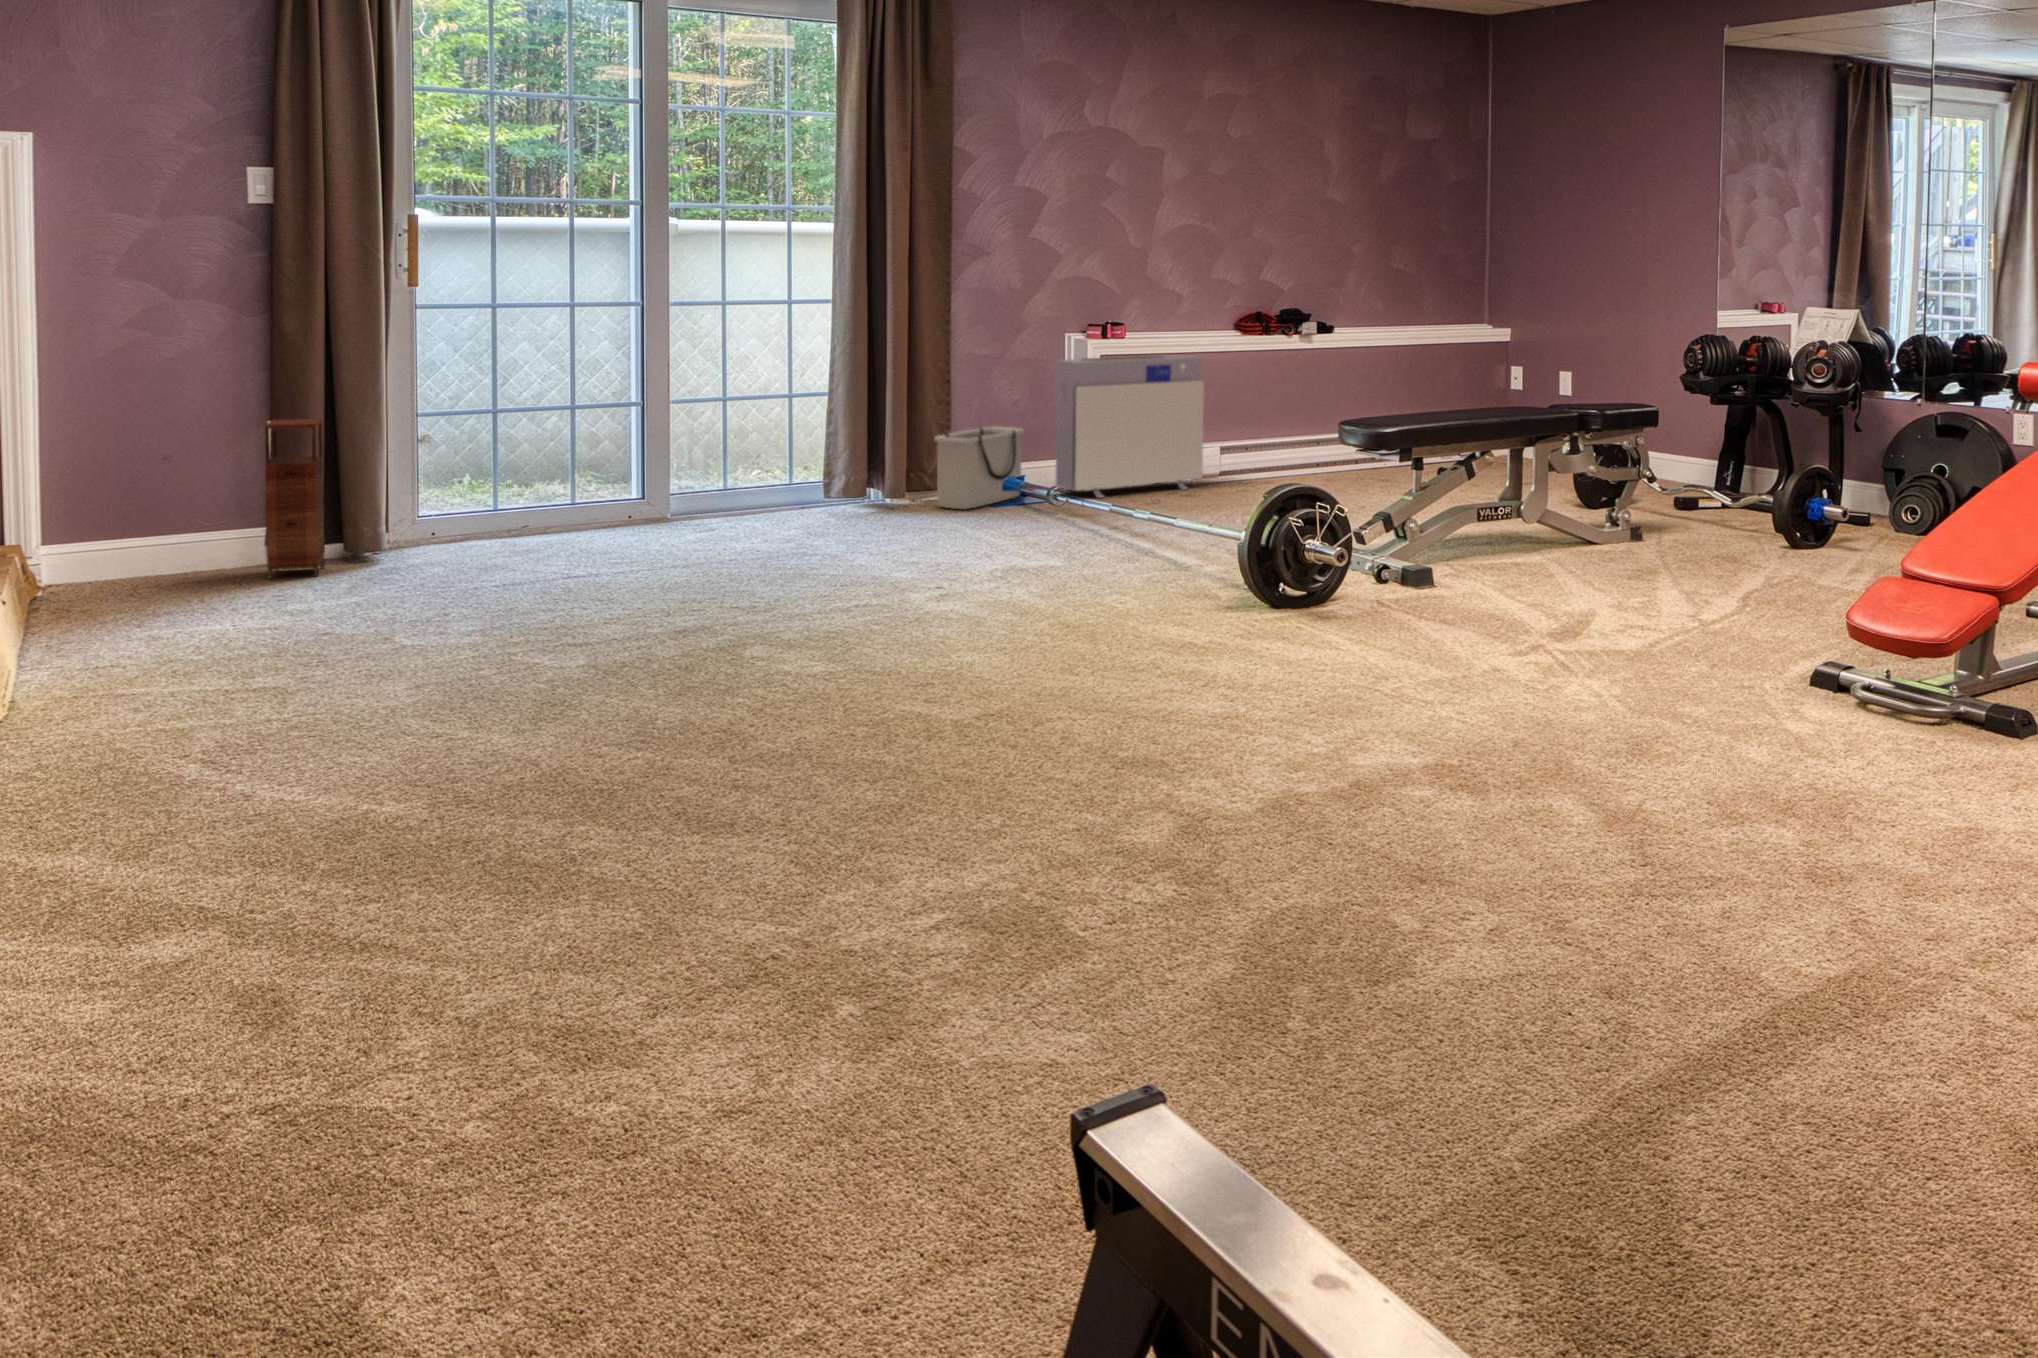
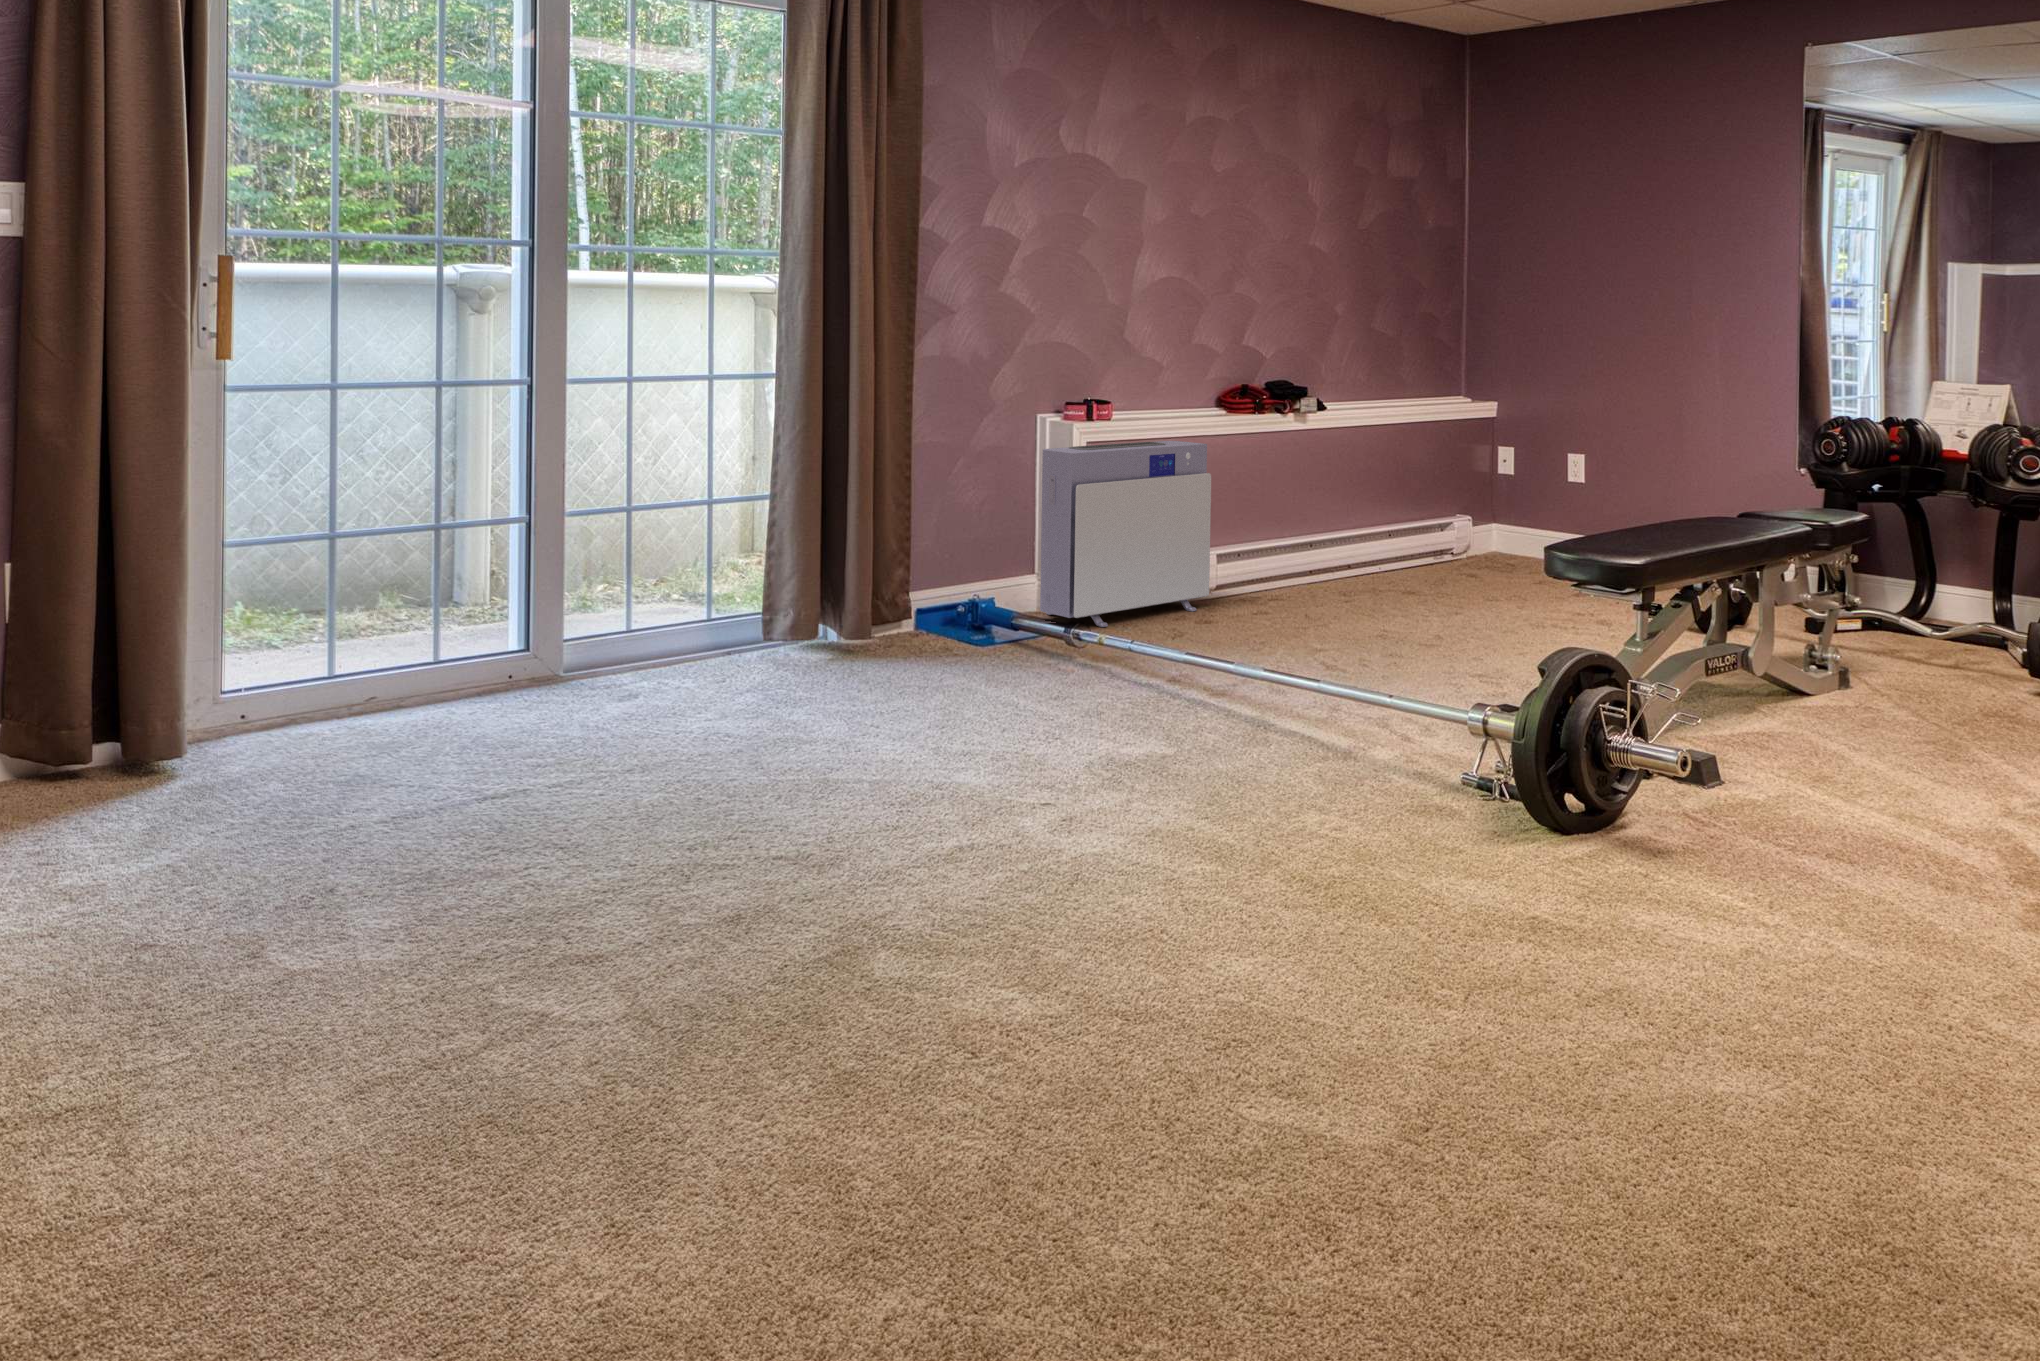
storage cabinet: present [265,419,325,578] -> none [9,560,97,814]
storage bin: present [934,426,1024,509] -> none [908,535,1006,650]

